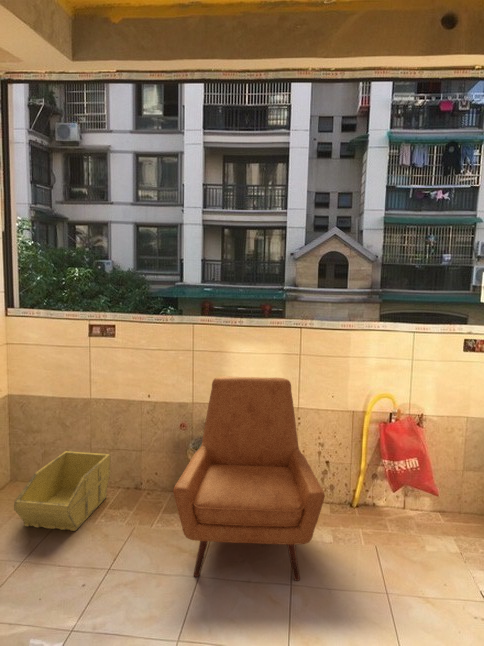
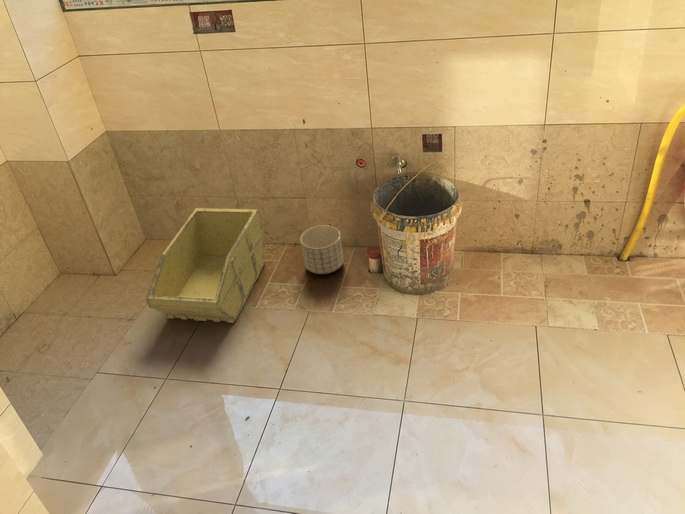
chair: present [173,376,325,581] -> none [361,81,599,394]
planter: none [136,470,165,504] -> present [300,225,344,274]

